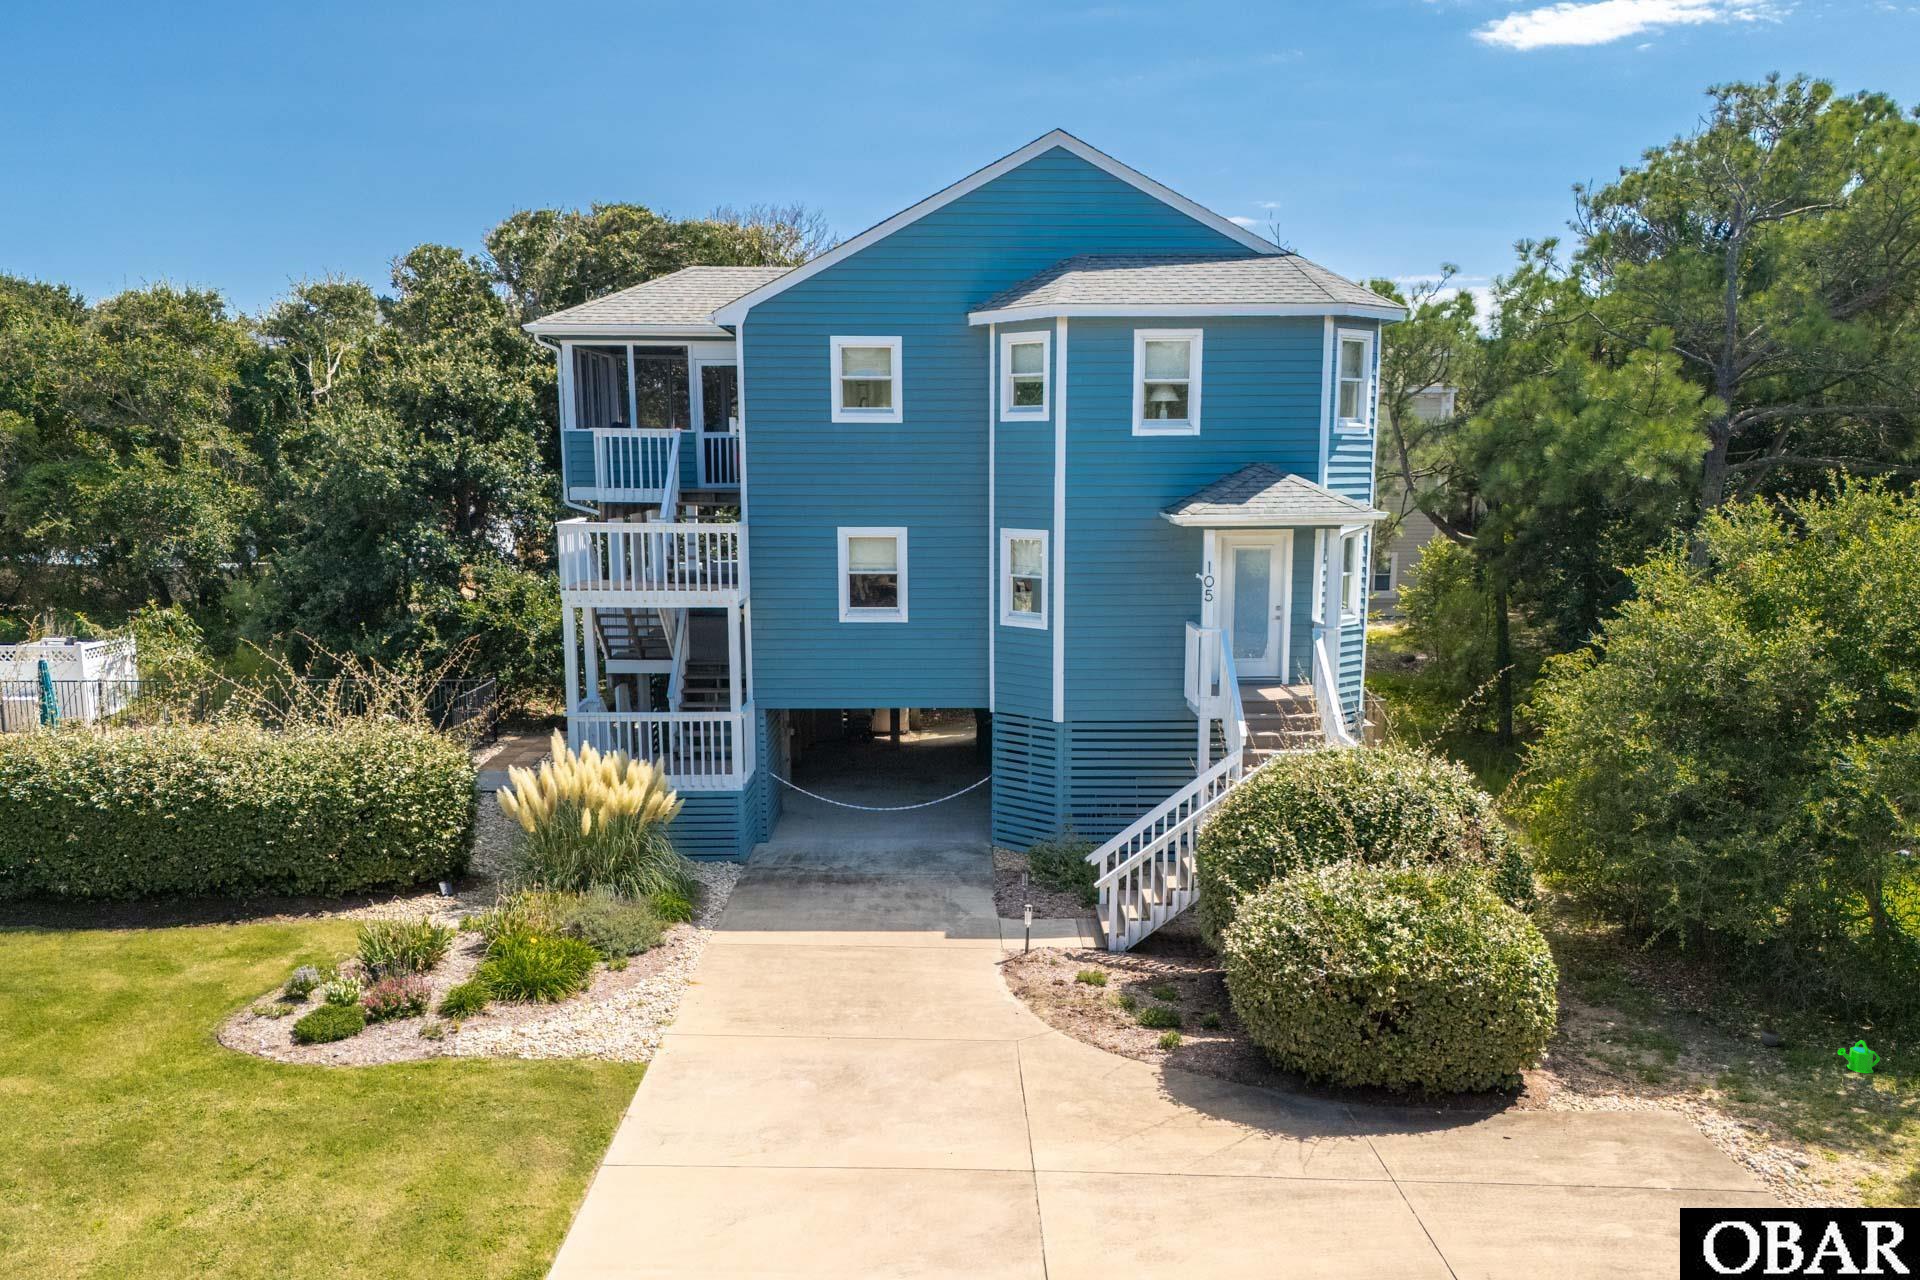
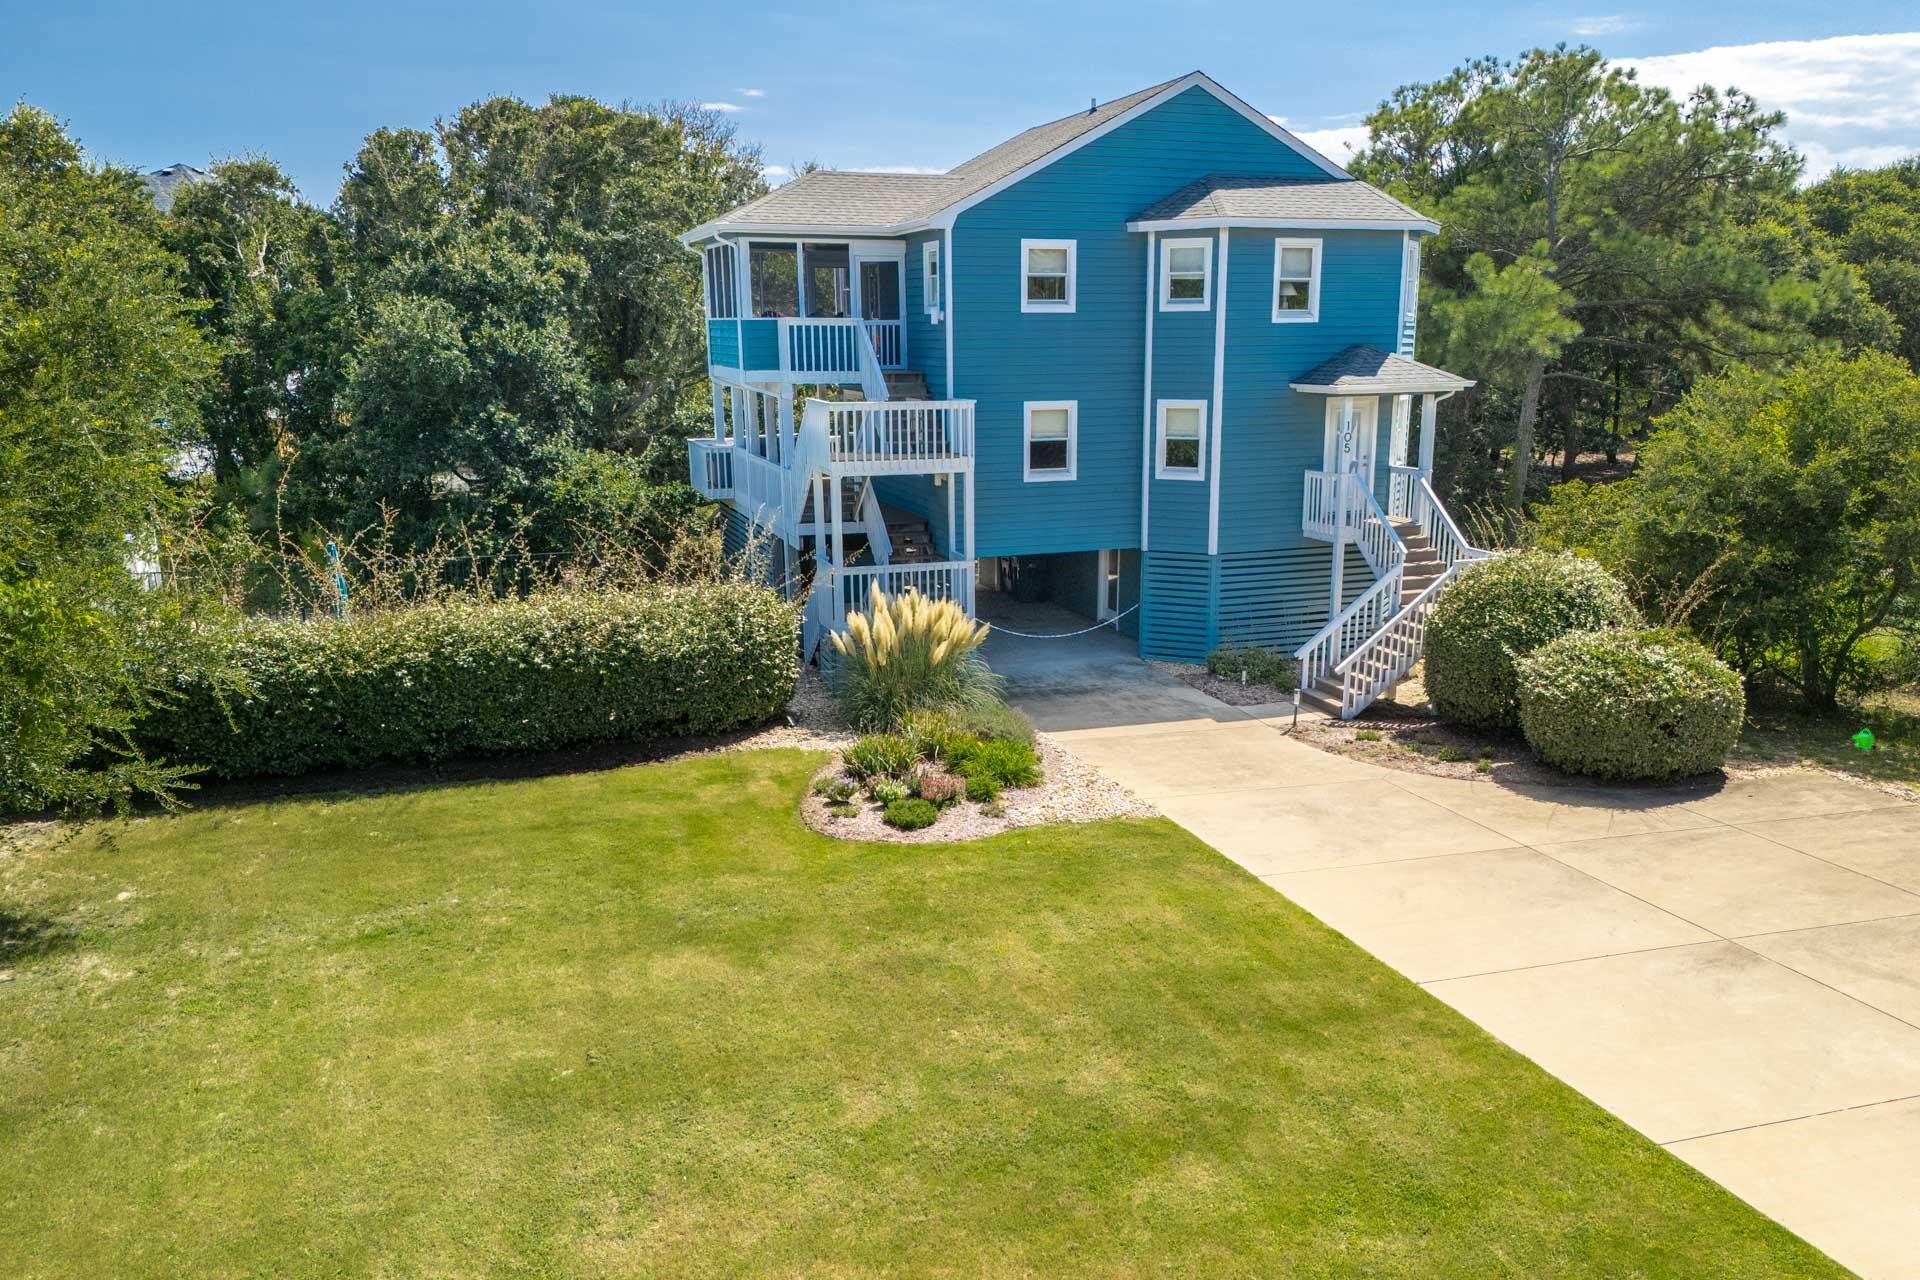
potted plant: present [1758,982,1790,1046] -> none [1794,696,1817,740]

